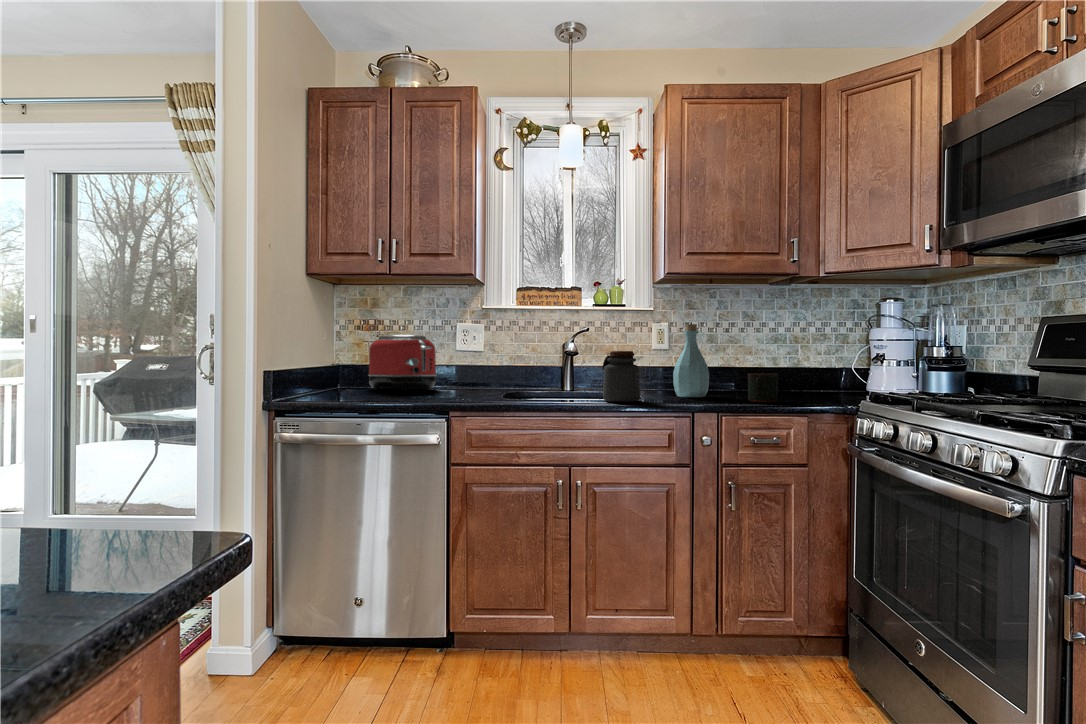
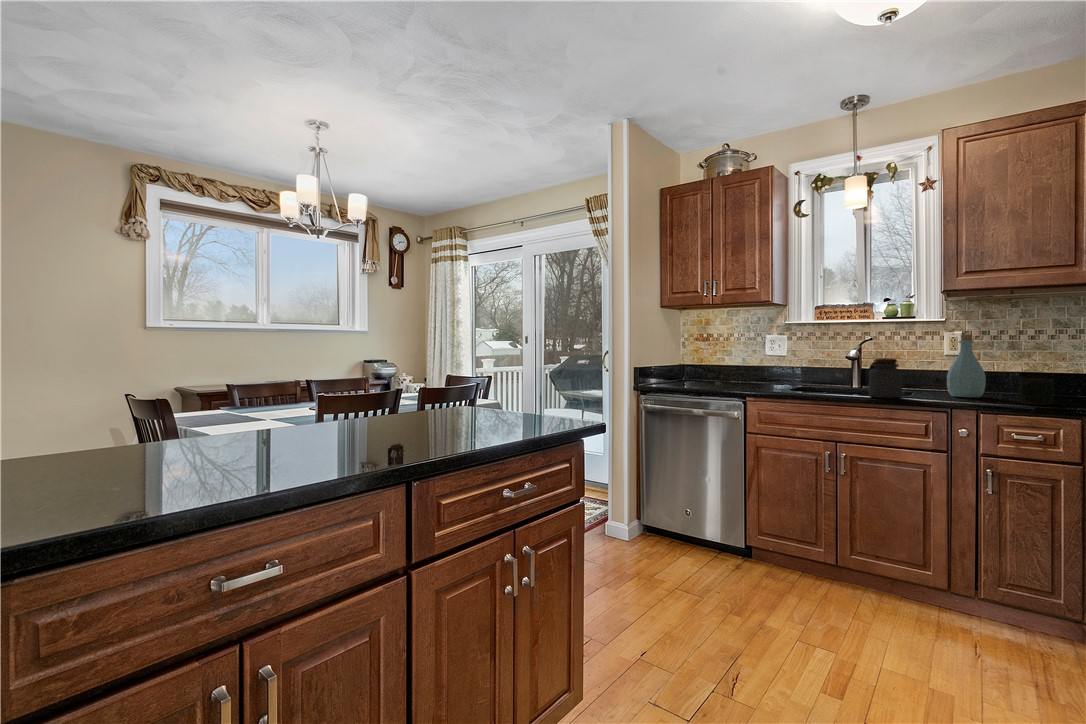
toaster: present [368,335,436,391] -> none [700,345,747,383]

